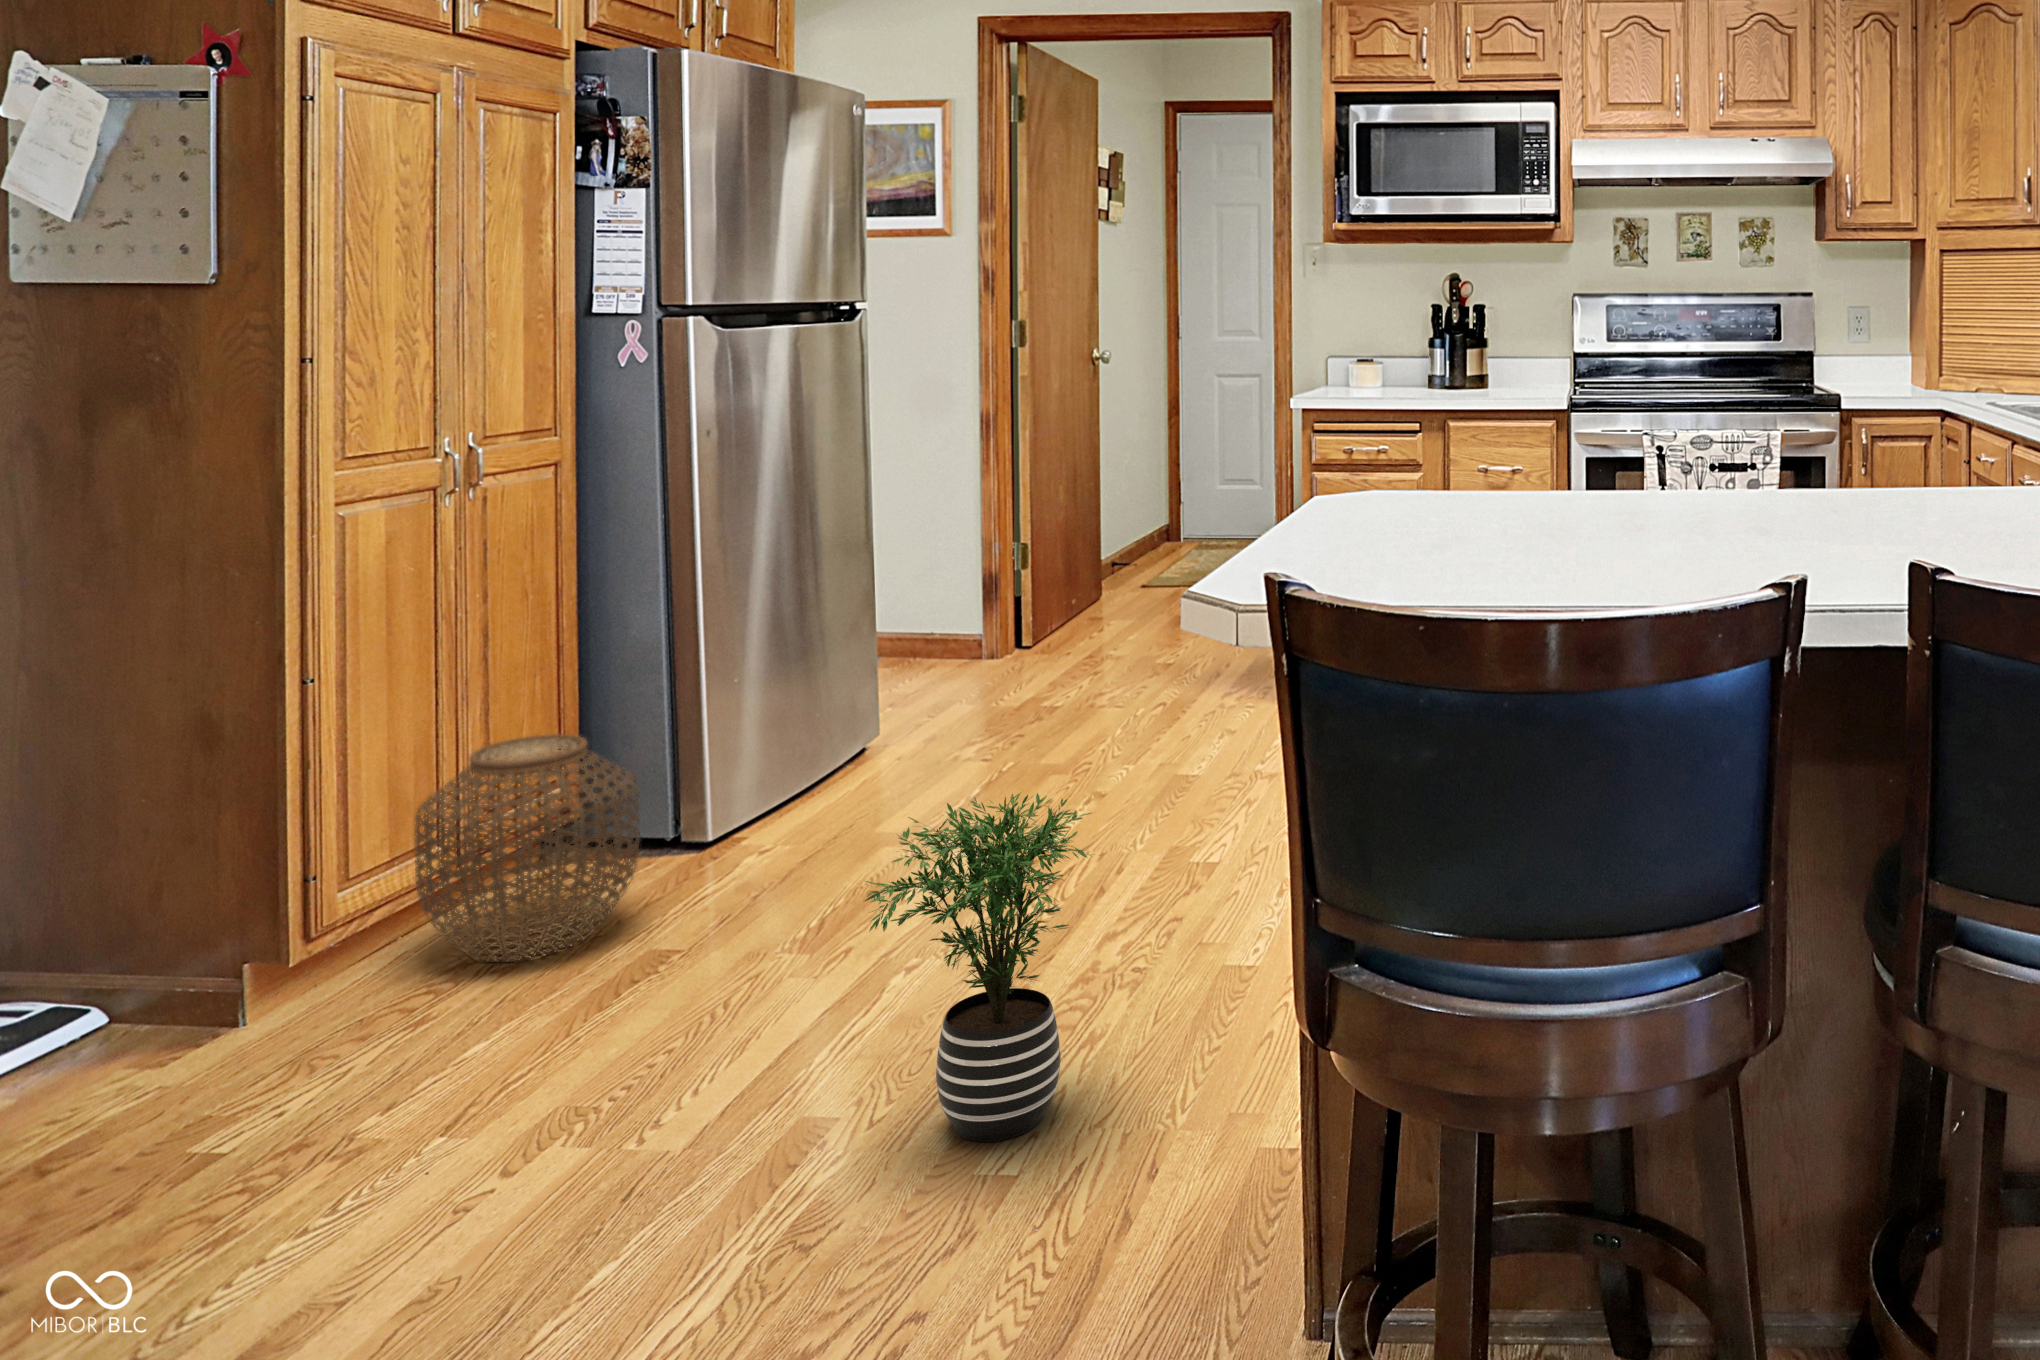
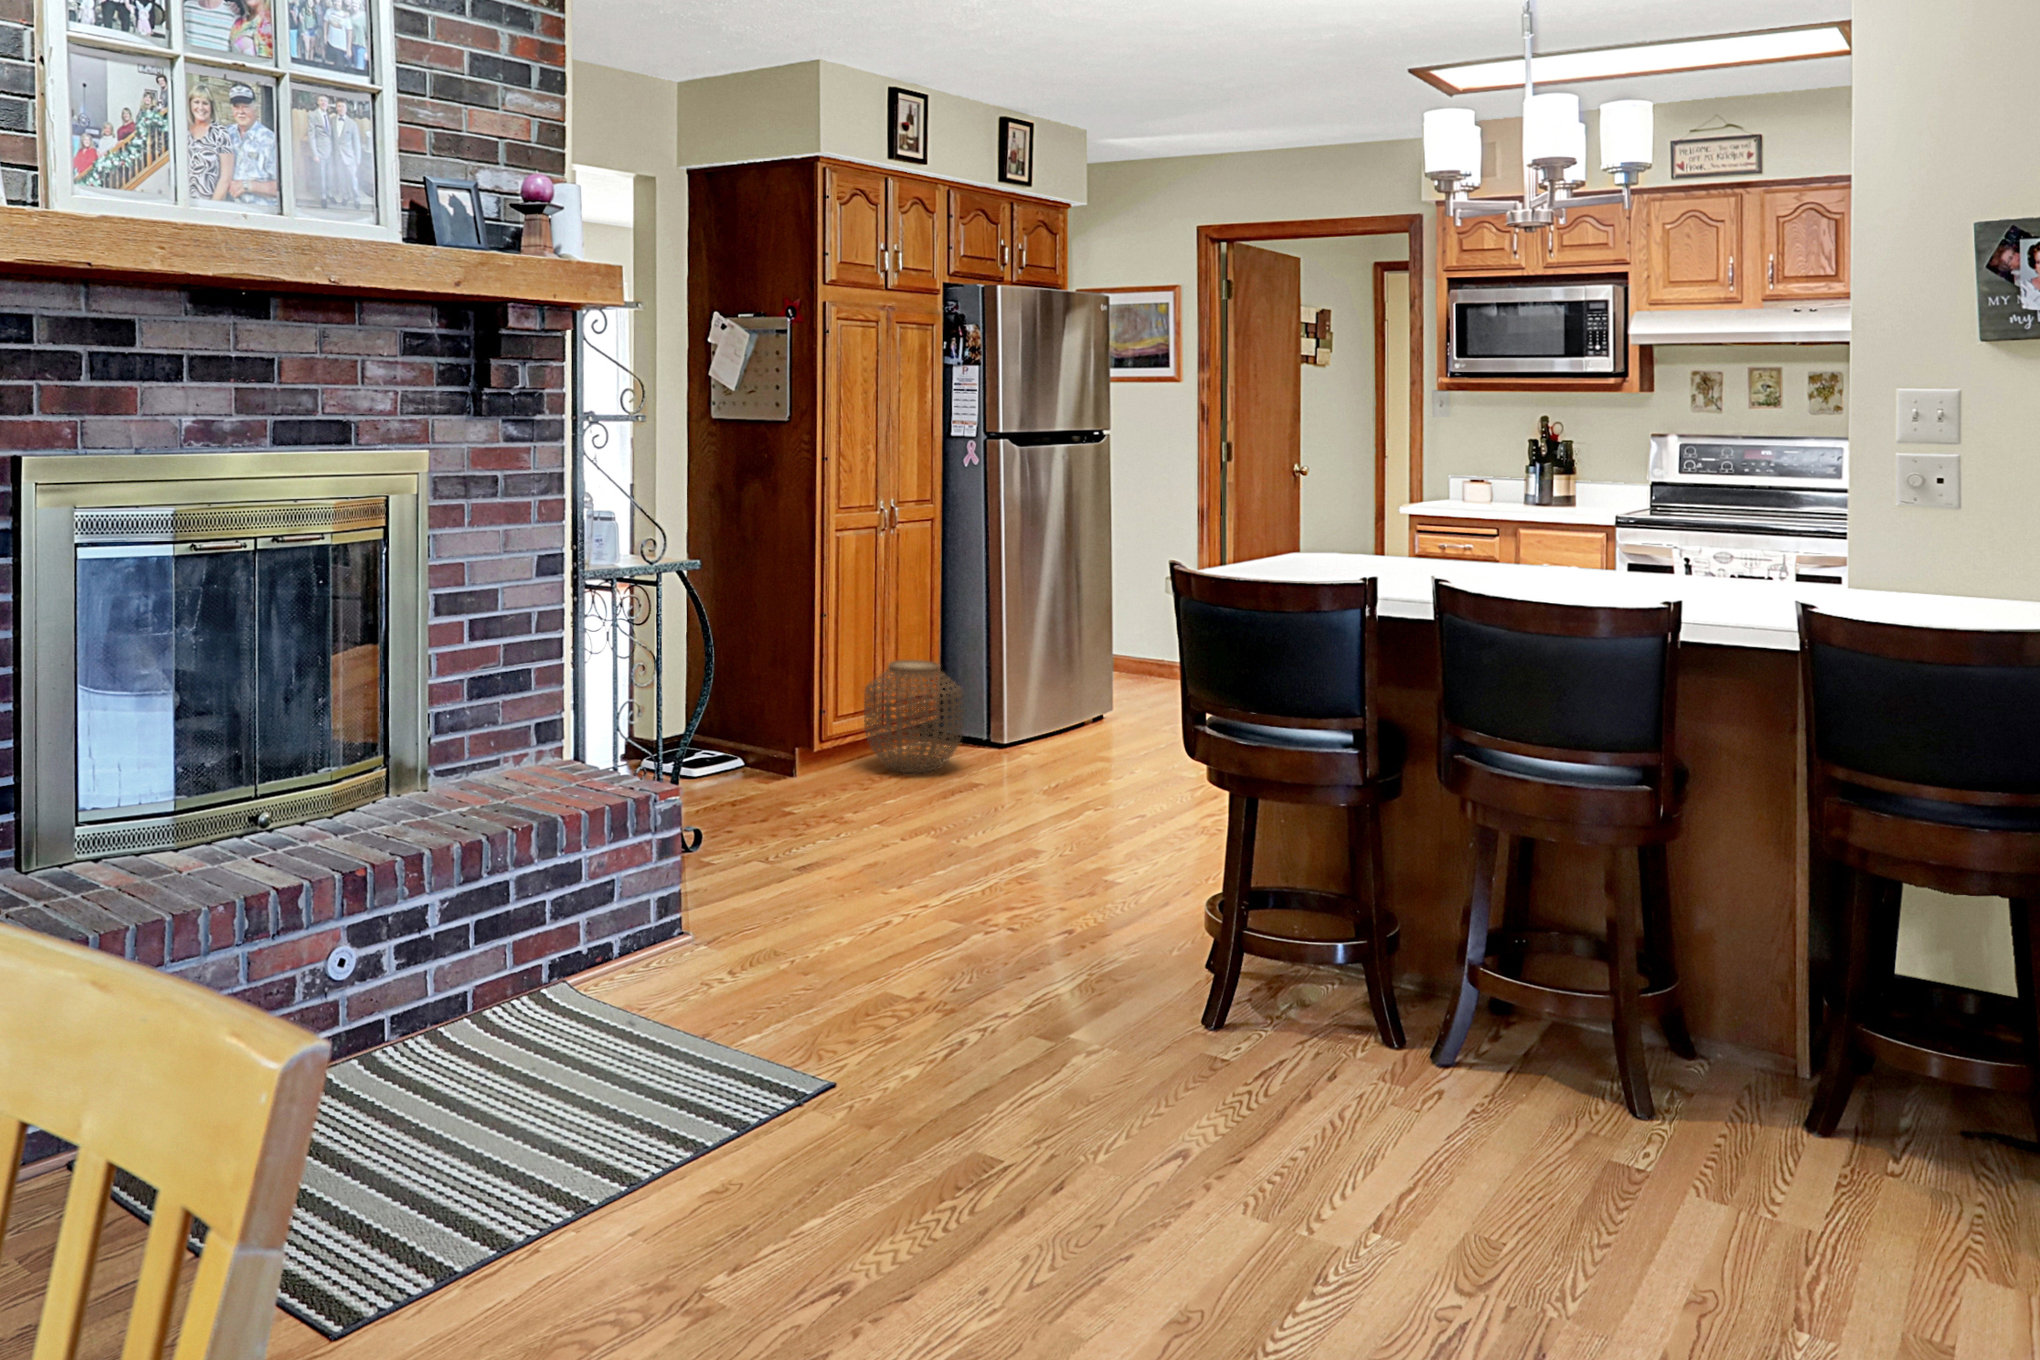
potted plant: present [864,793,1091,1142] -> none [1053,691,1175,865]

